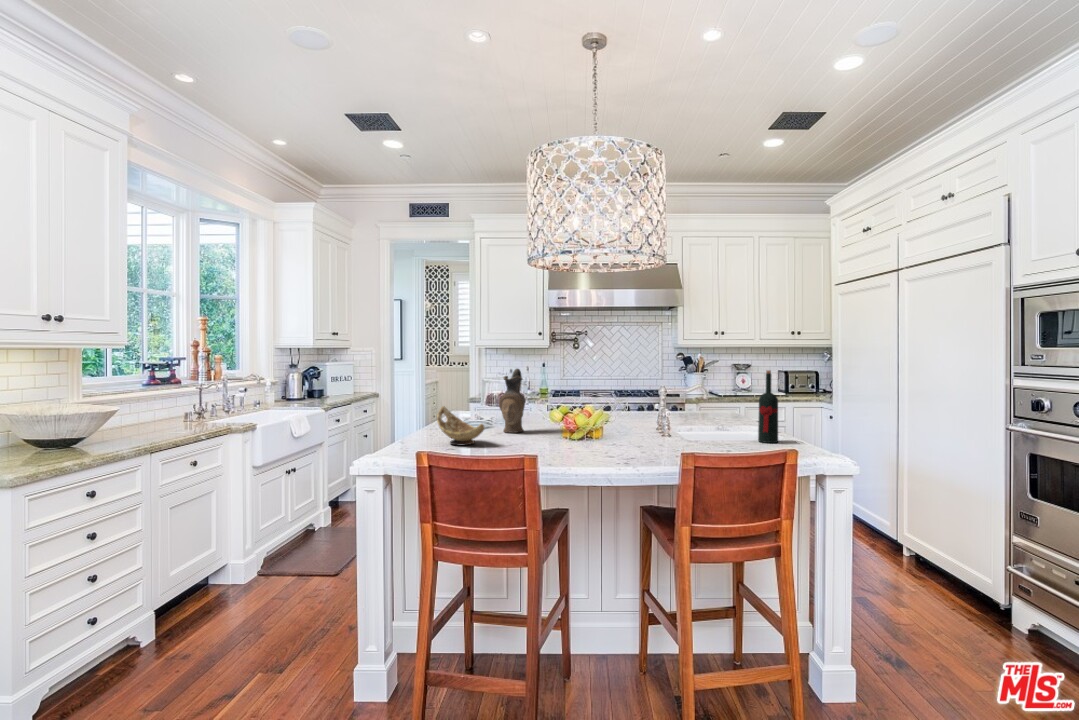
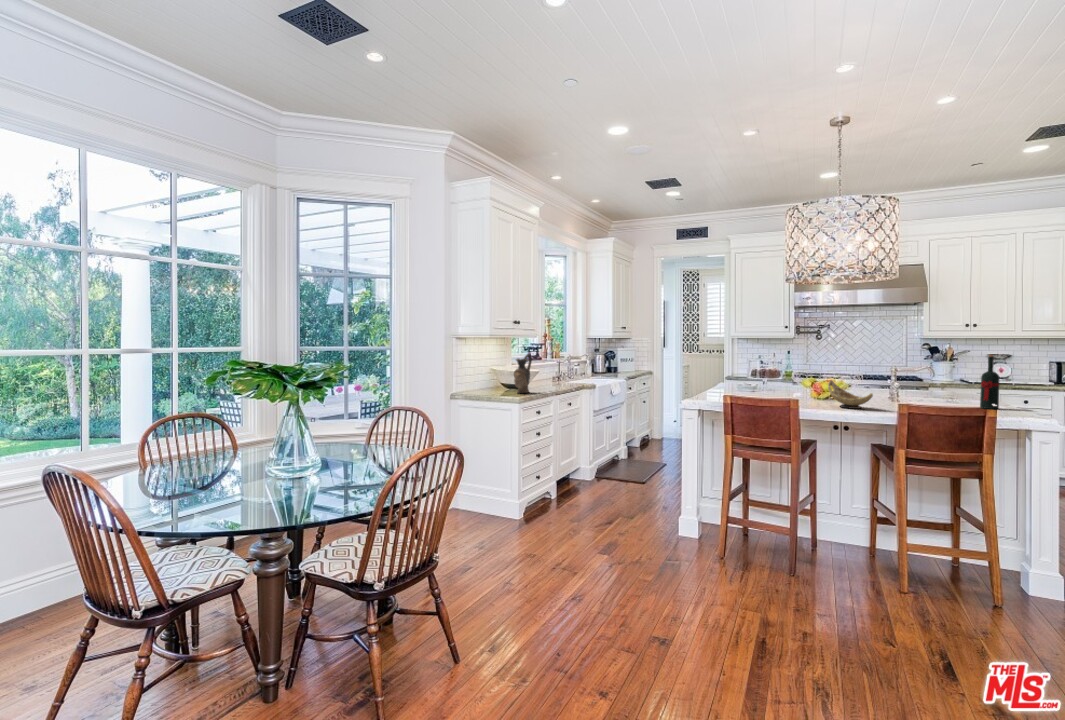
ceramic pitcher: present [499,369,525,433] -> present [514,354,532,393]
decorative bowl: present [437,406,485,445] -> present [828,380,873,409]

